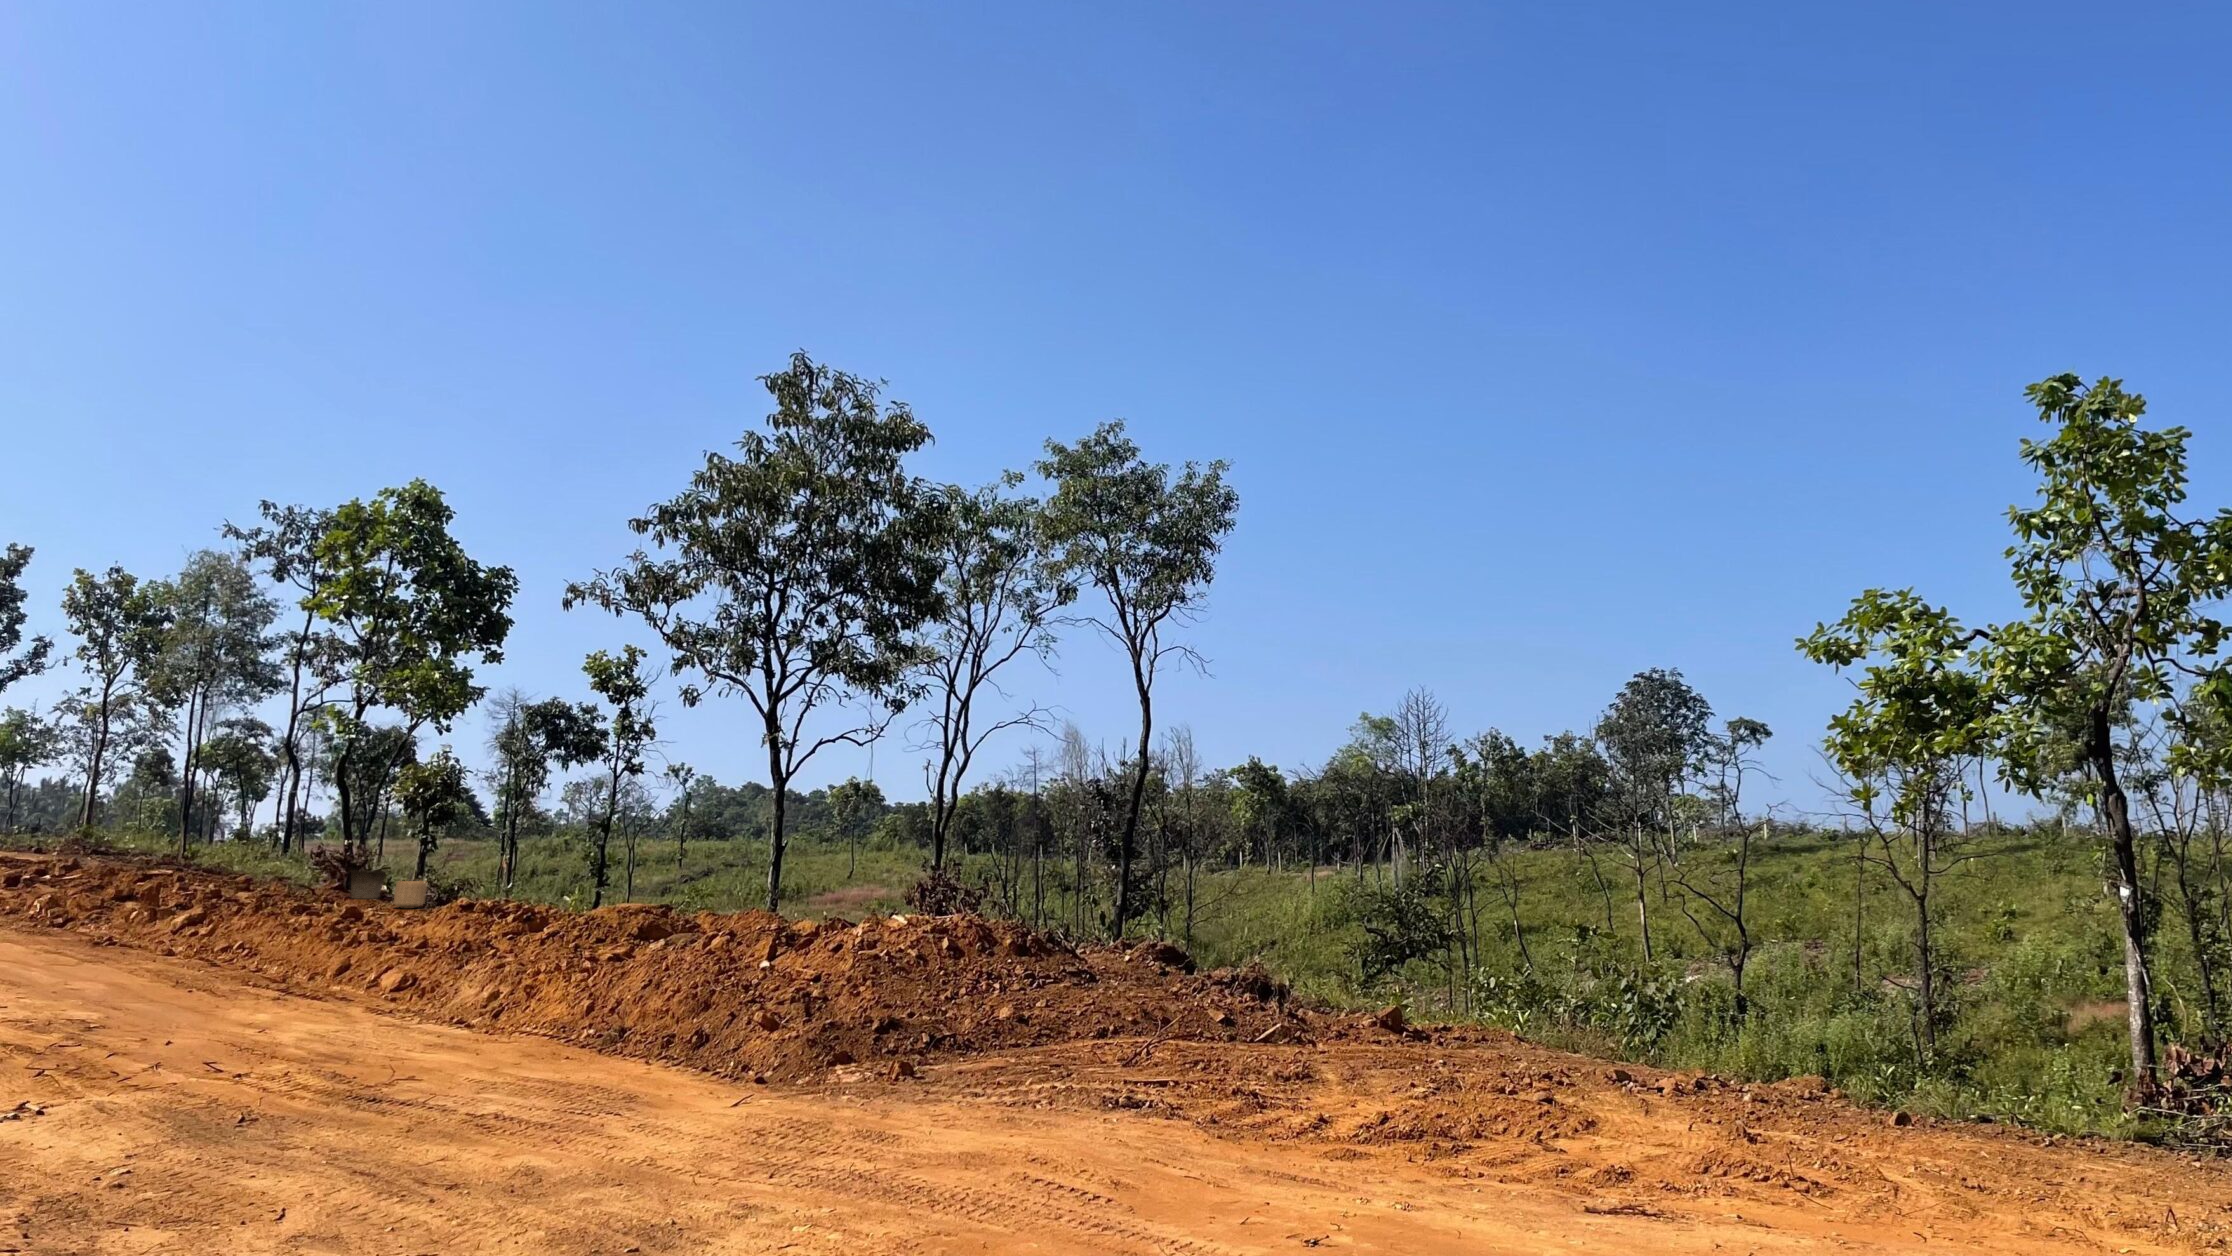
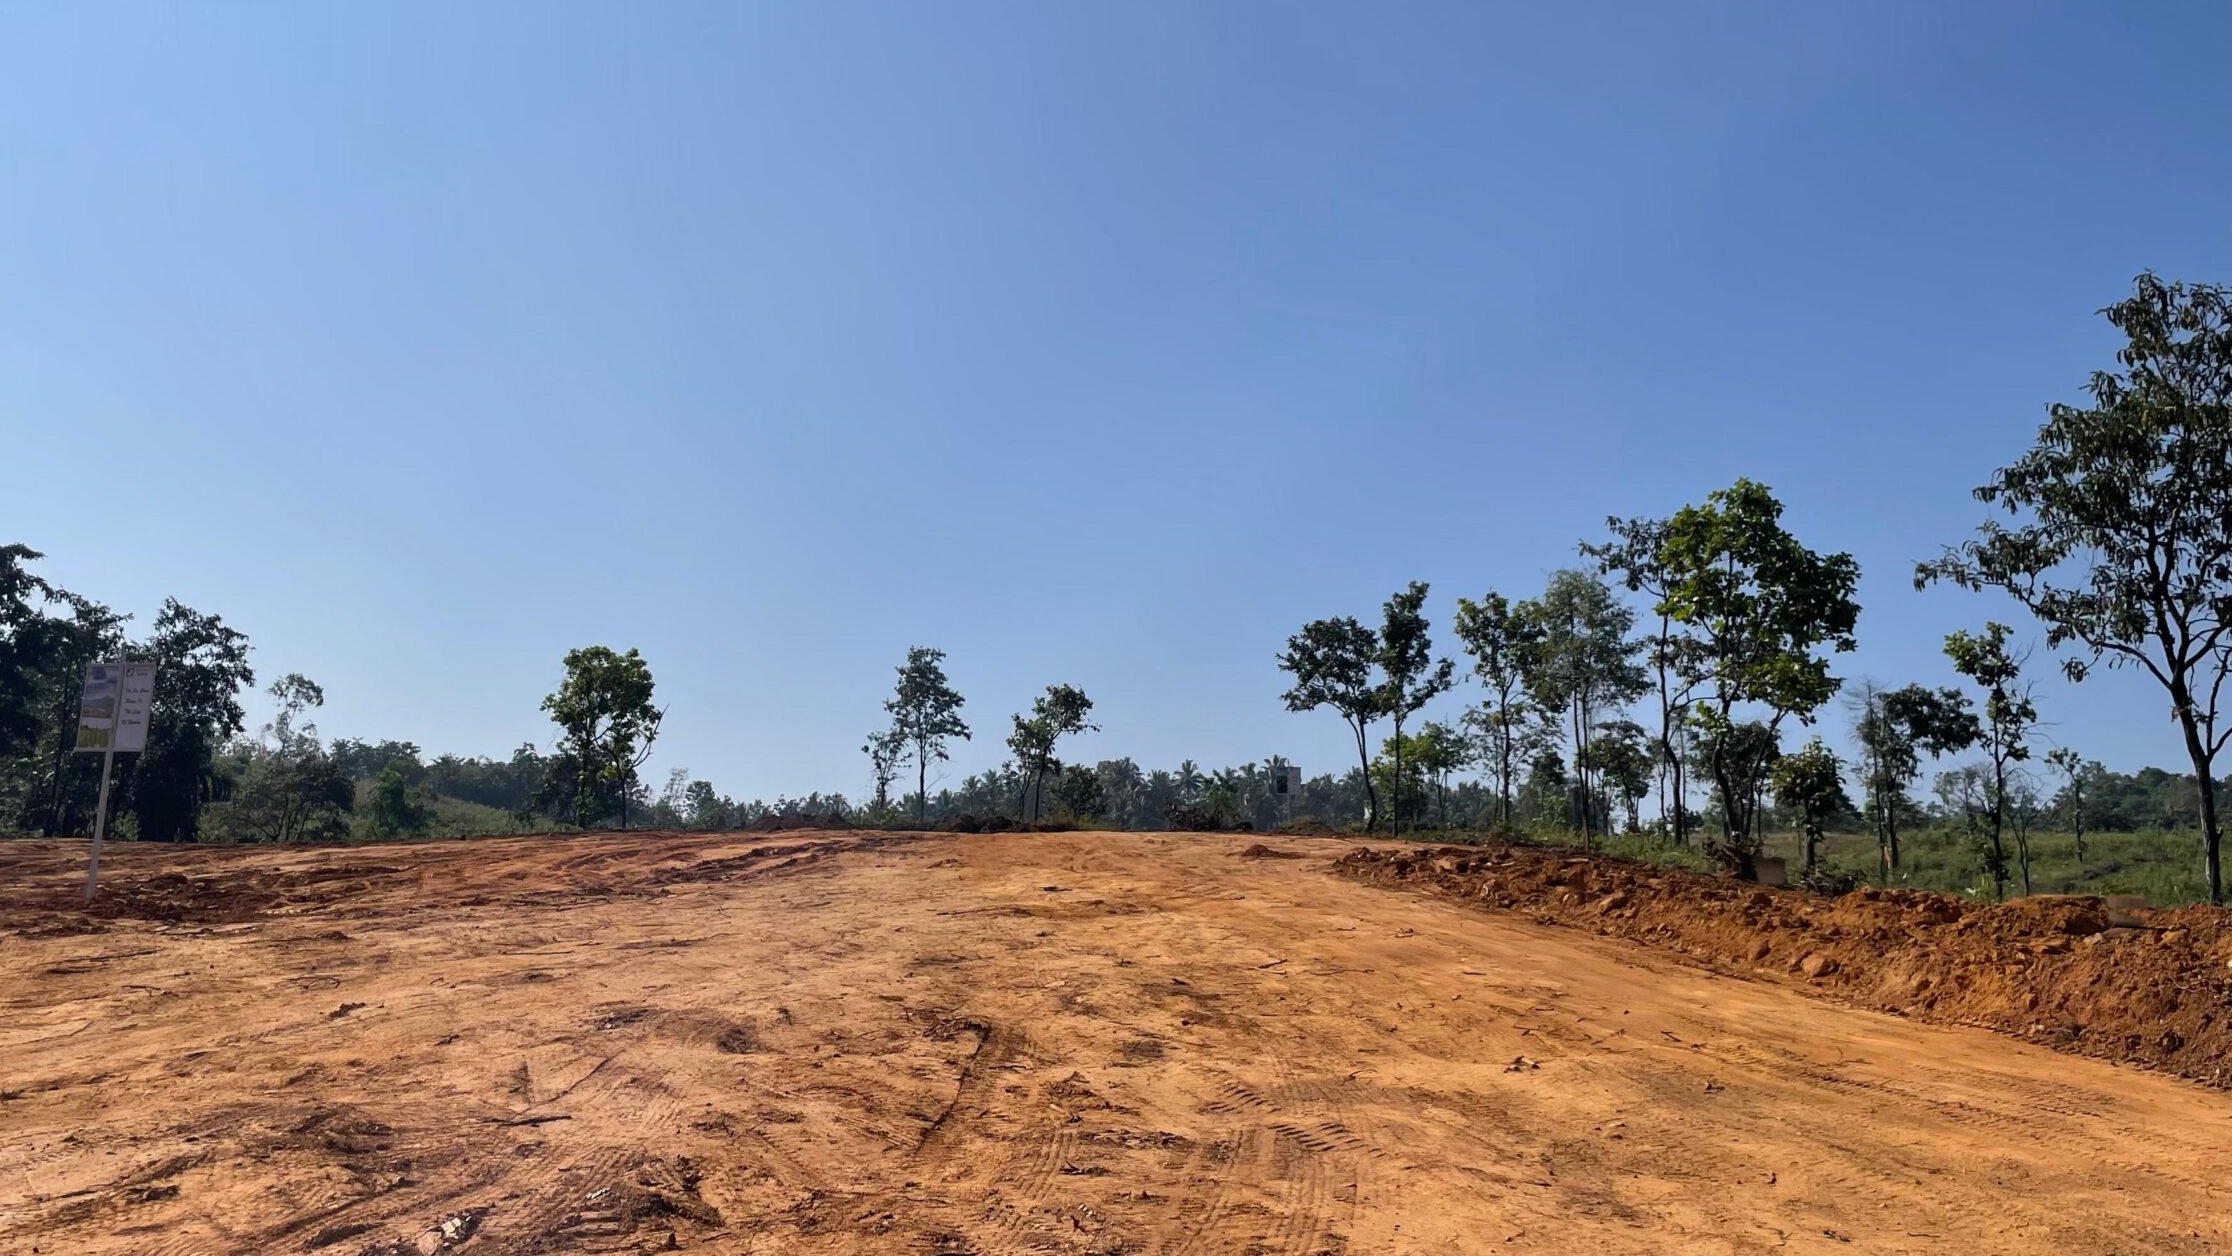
planter: present [394,881,427,909] -> present [2107,895,2147,927]

